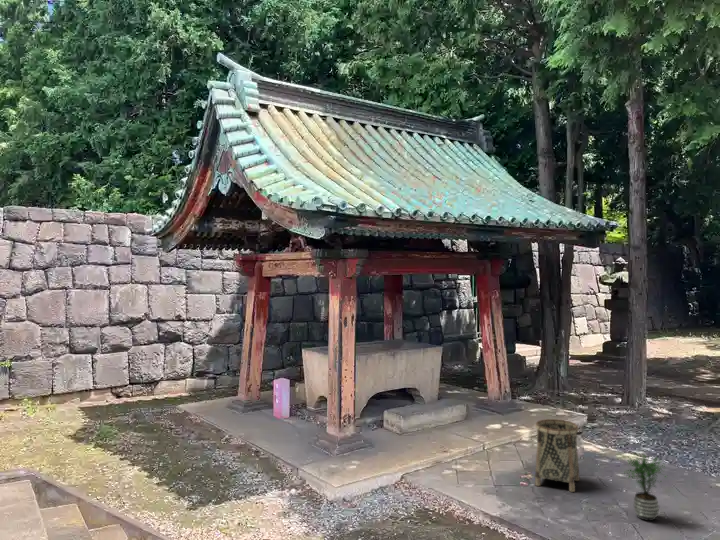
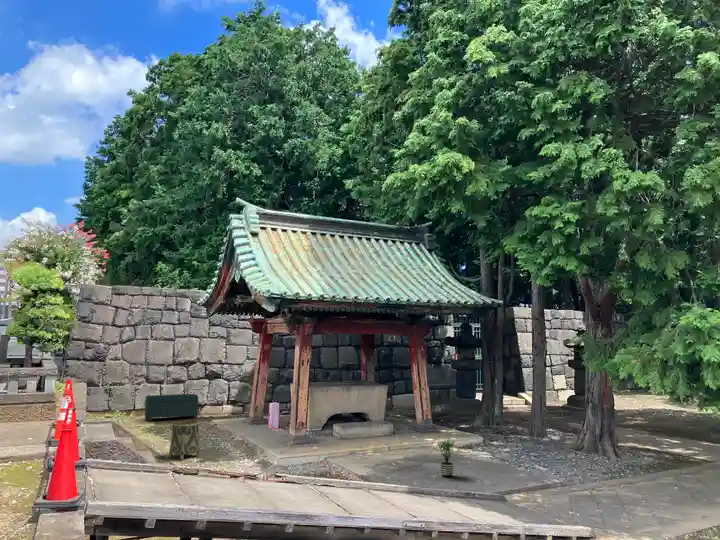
bench: none [70,366,153,412] -> present [145,394,198,421]
basket: present [535,419,580,492] -> present [169,420,199,460]

